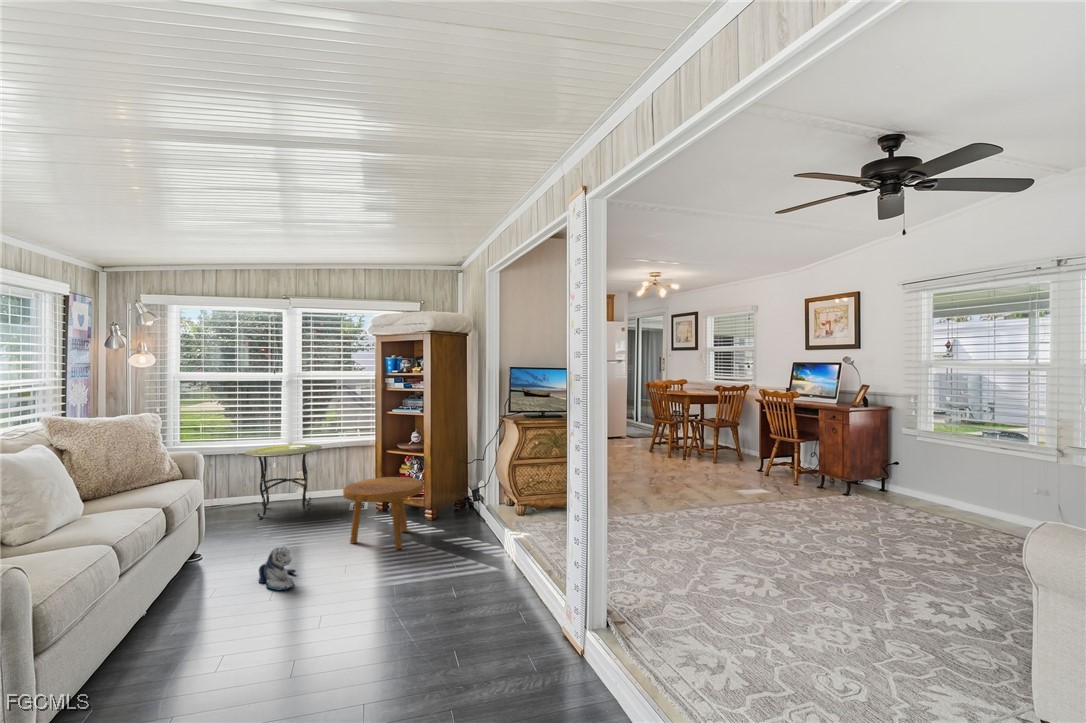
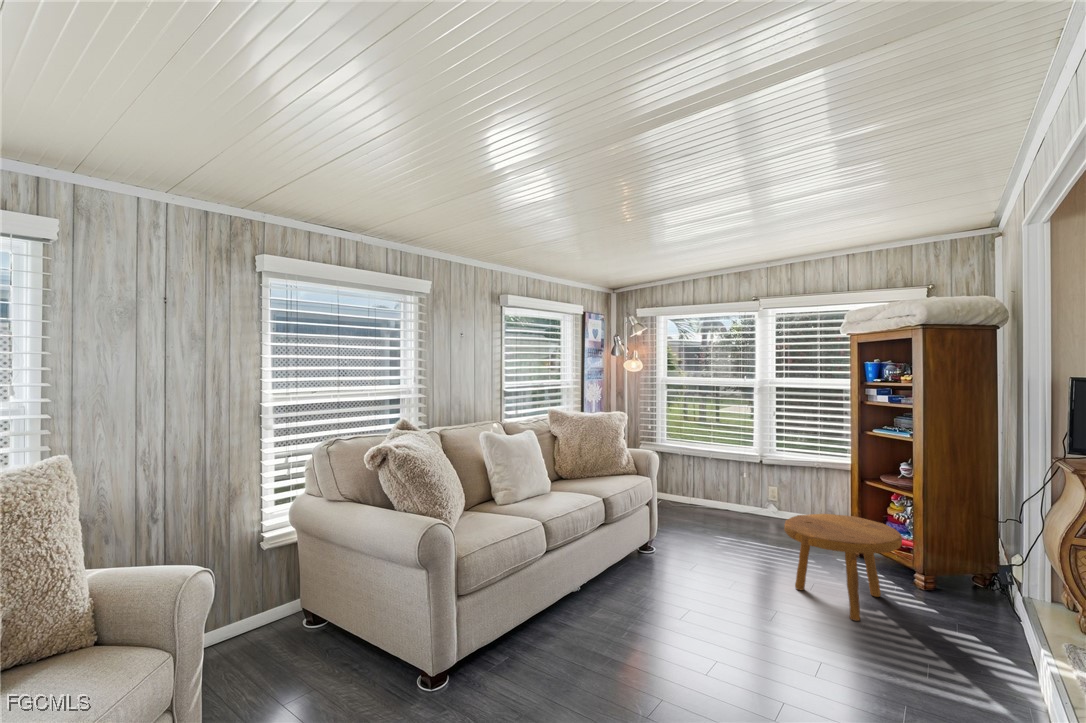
side table: present [244,444,322,519] -> none [709,454,789,534]
plush toy: present [259,547,296,590] -> none [674,571,714,624]

